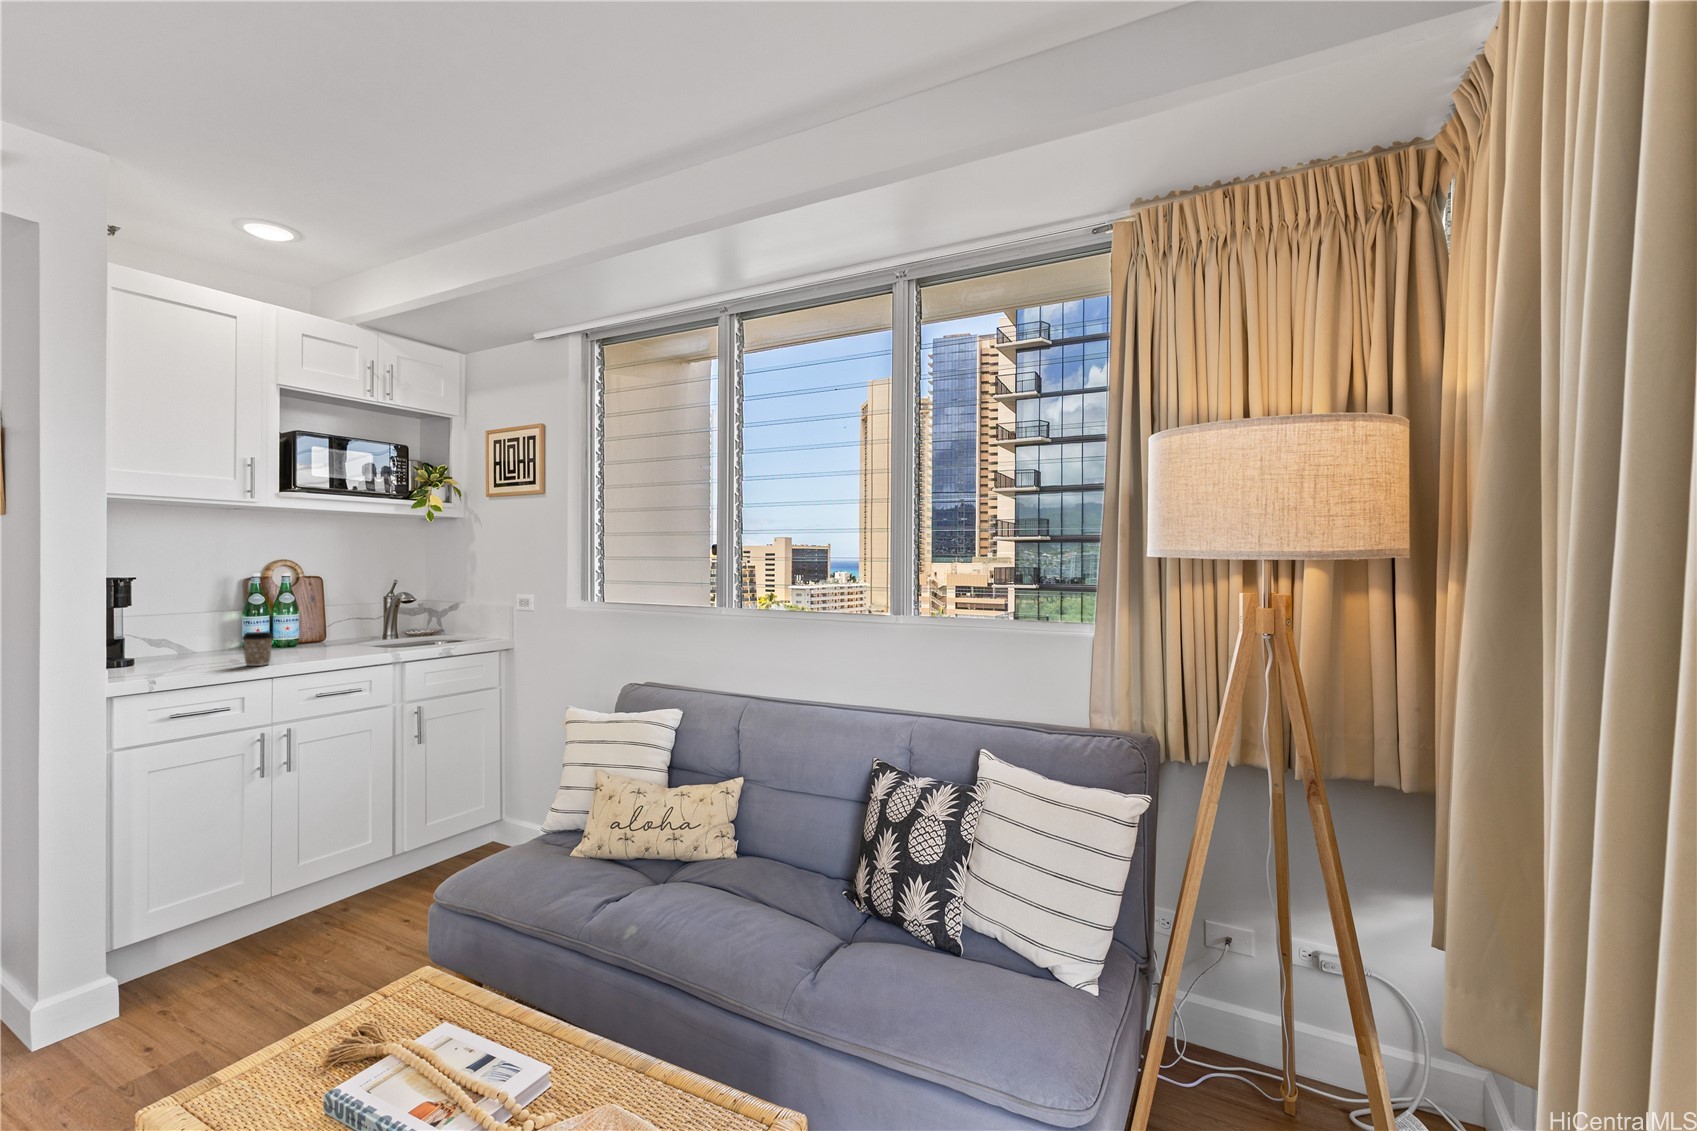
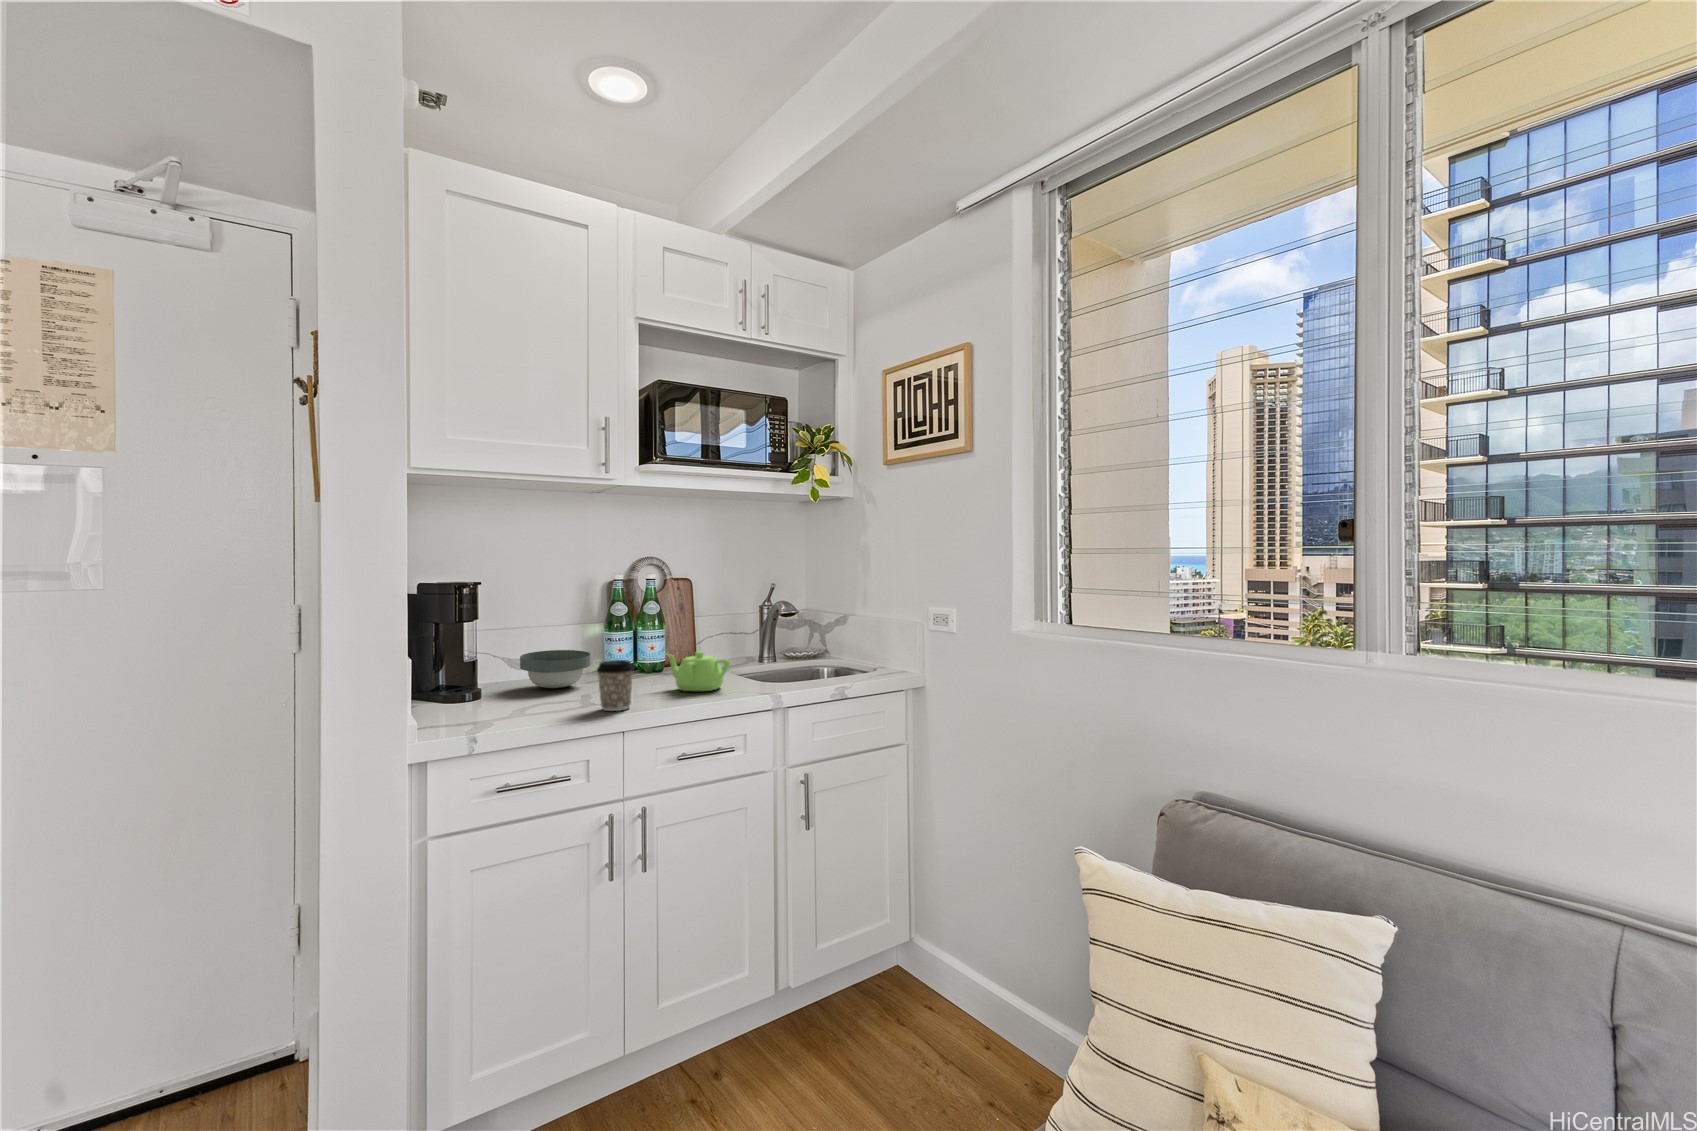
teapot: none [298,628,353,655] -> present [666,652,730,691]
bowl: none [167,630,232,657] -> present [520,650,590,688]

